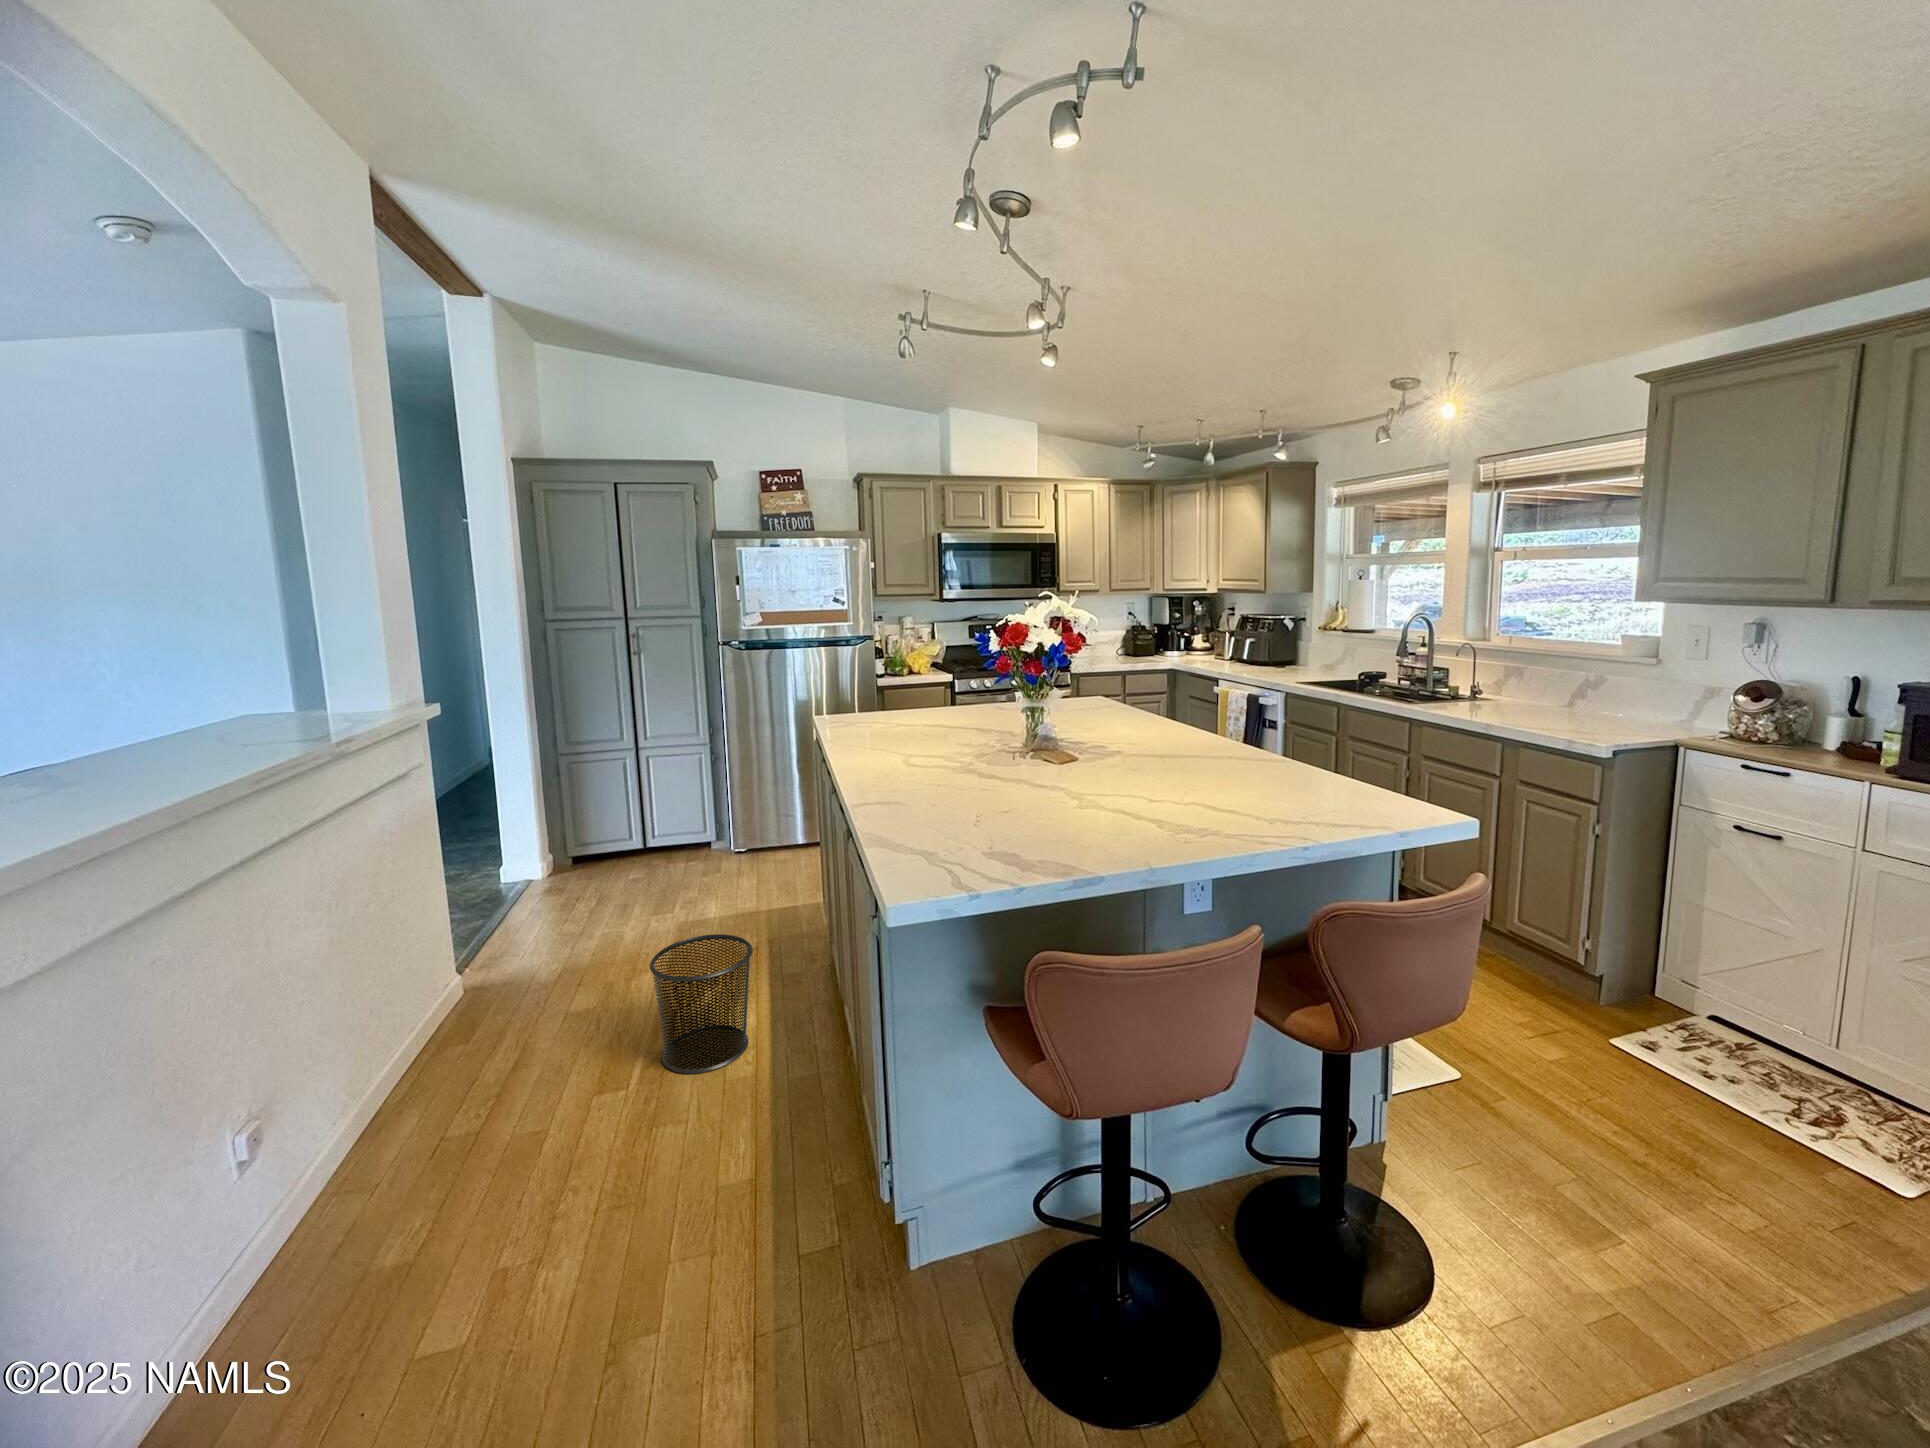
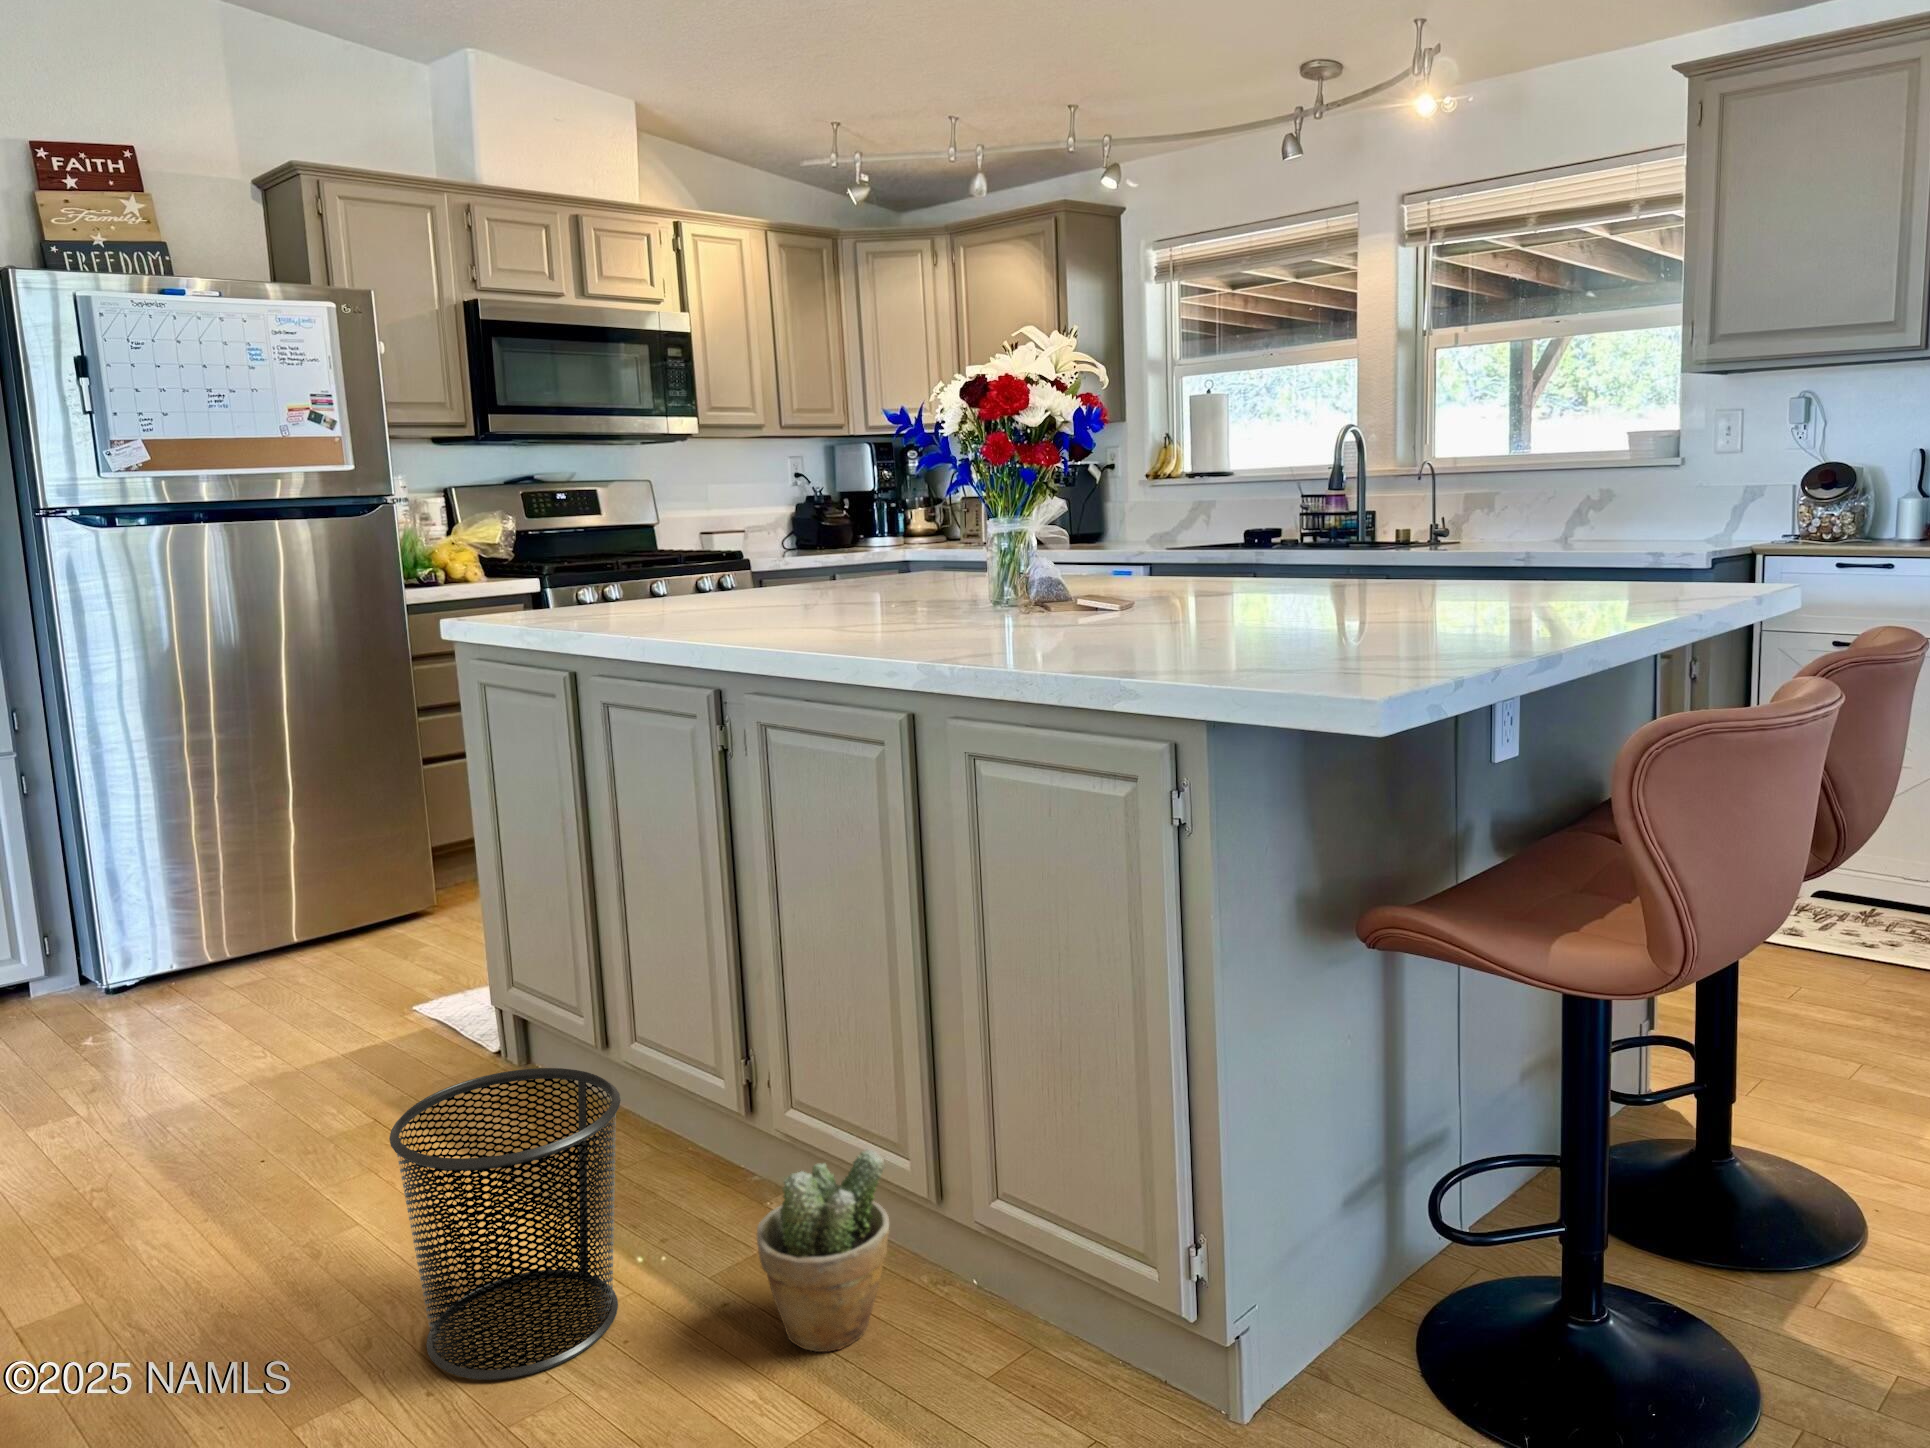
potted plant: none [764,1018,830,1111] -> present [757,1150,889,1352]

